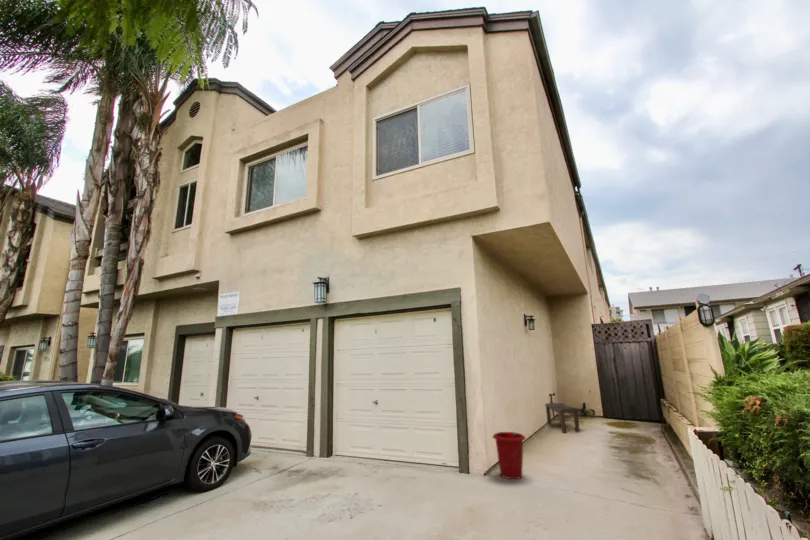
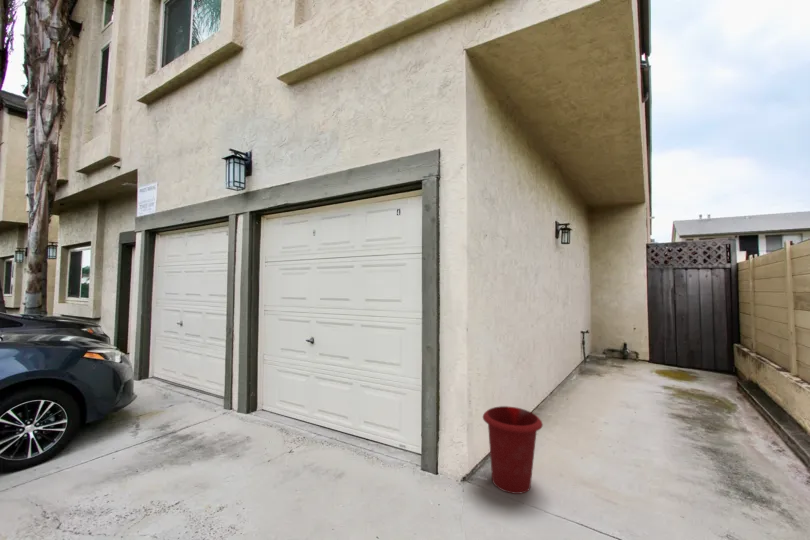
bench: present [545,403,580,433] -> none [574,345,622,388]

